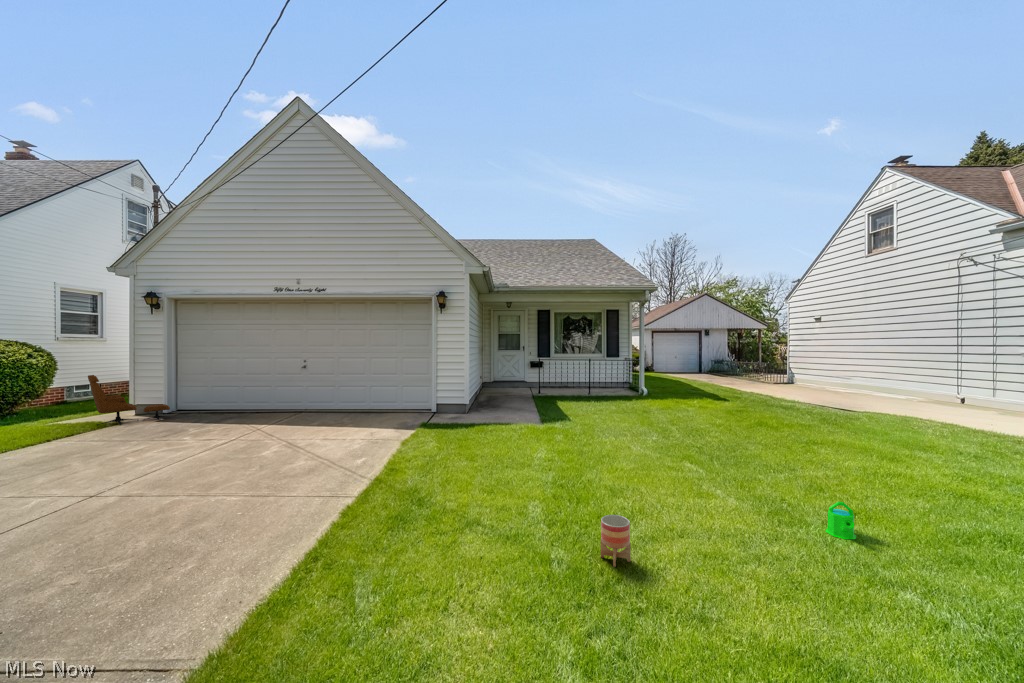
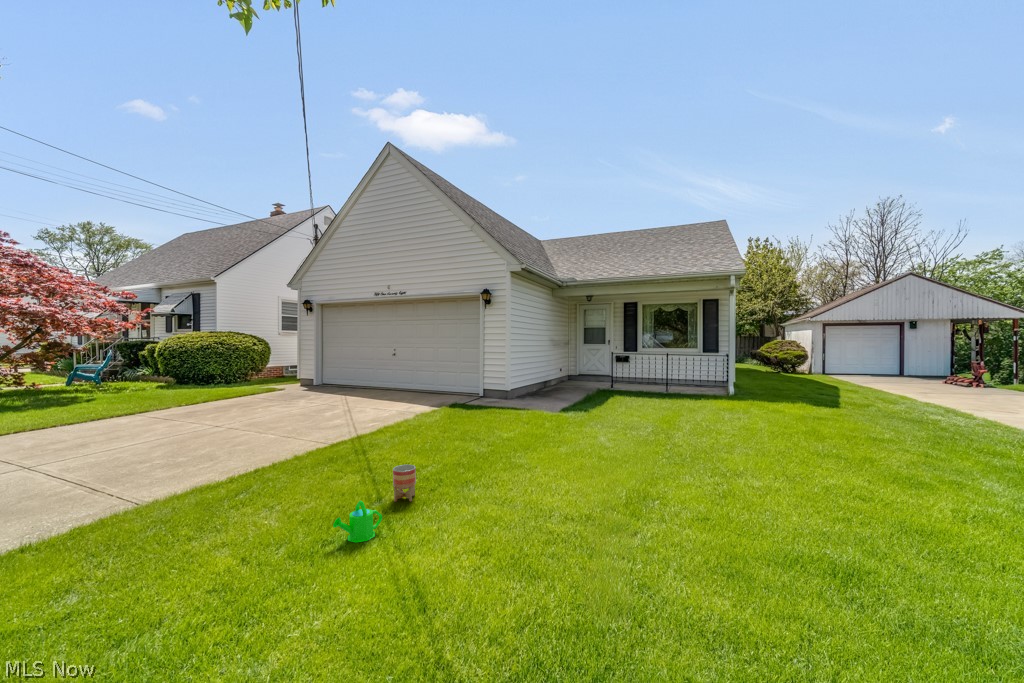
lounge chair: present [88,375,170,426] -> none [268,357,316,391]
watering can: present [826,502,856,539] -> present [333,501,382,543]

